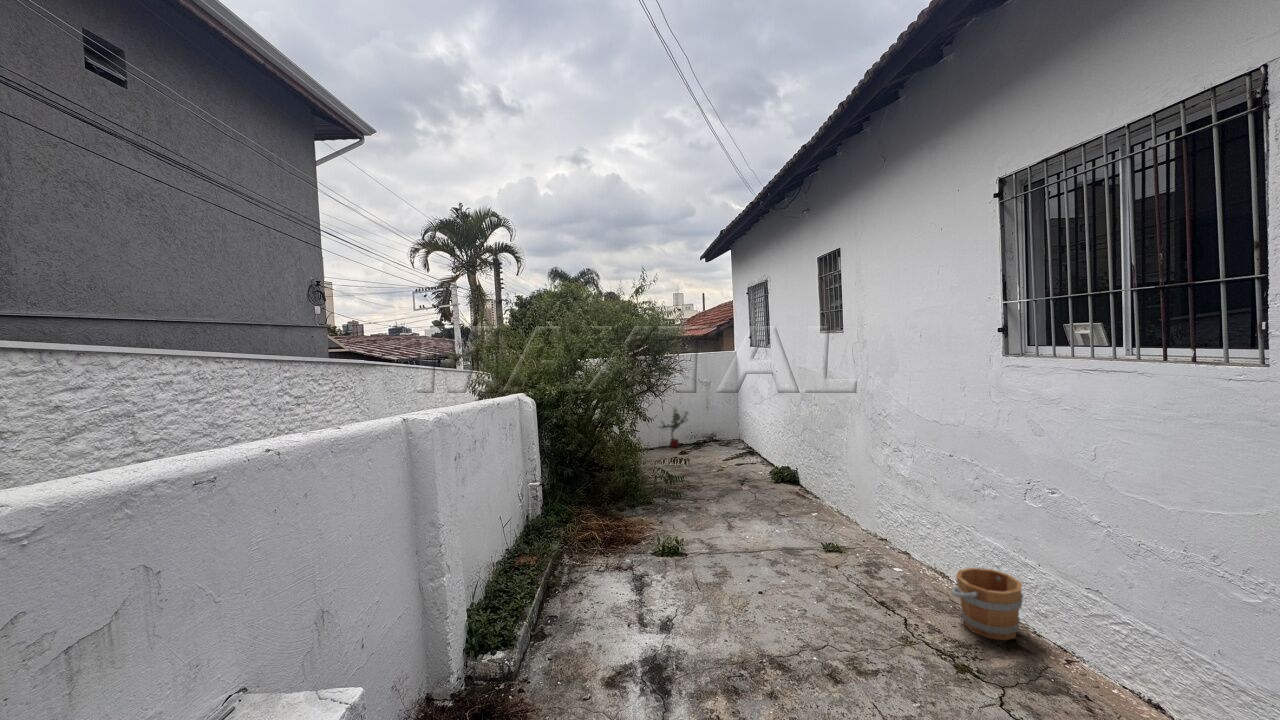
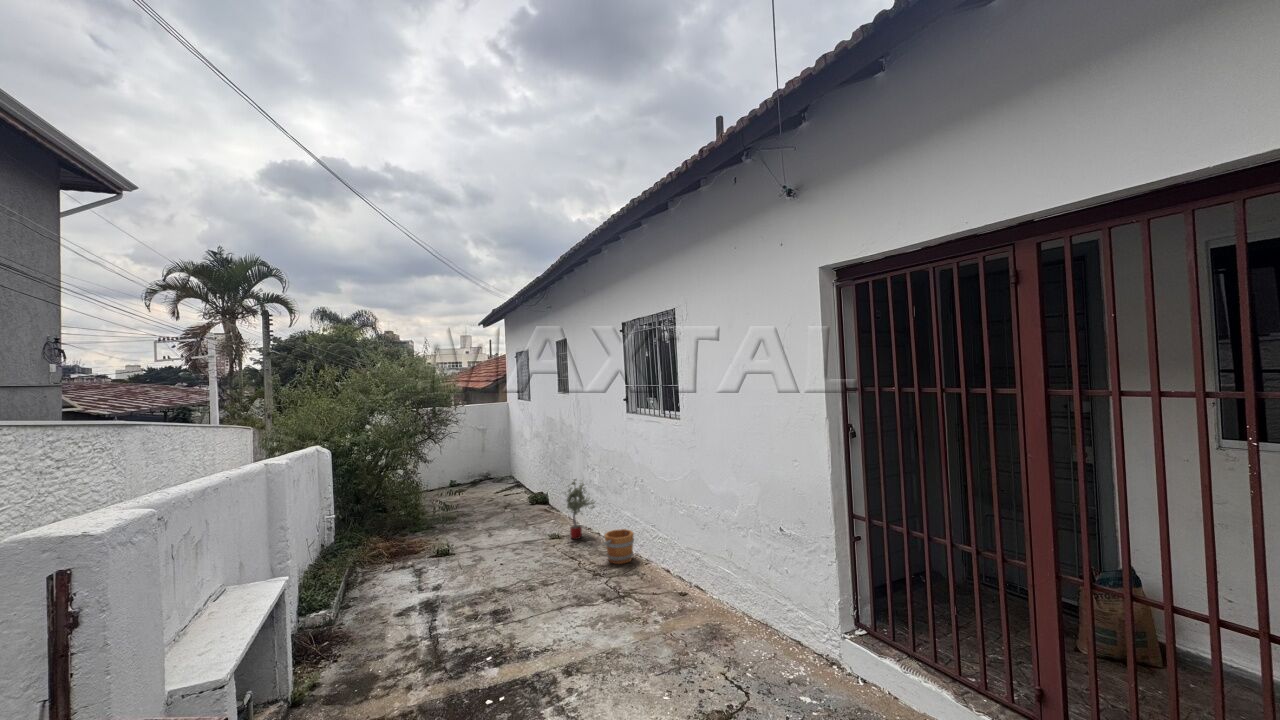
potted tree: present [659,409,688,448] -> present [567,479,595,539]

